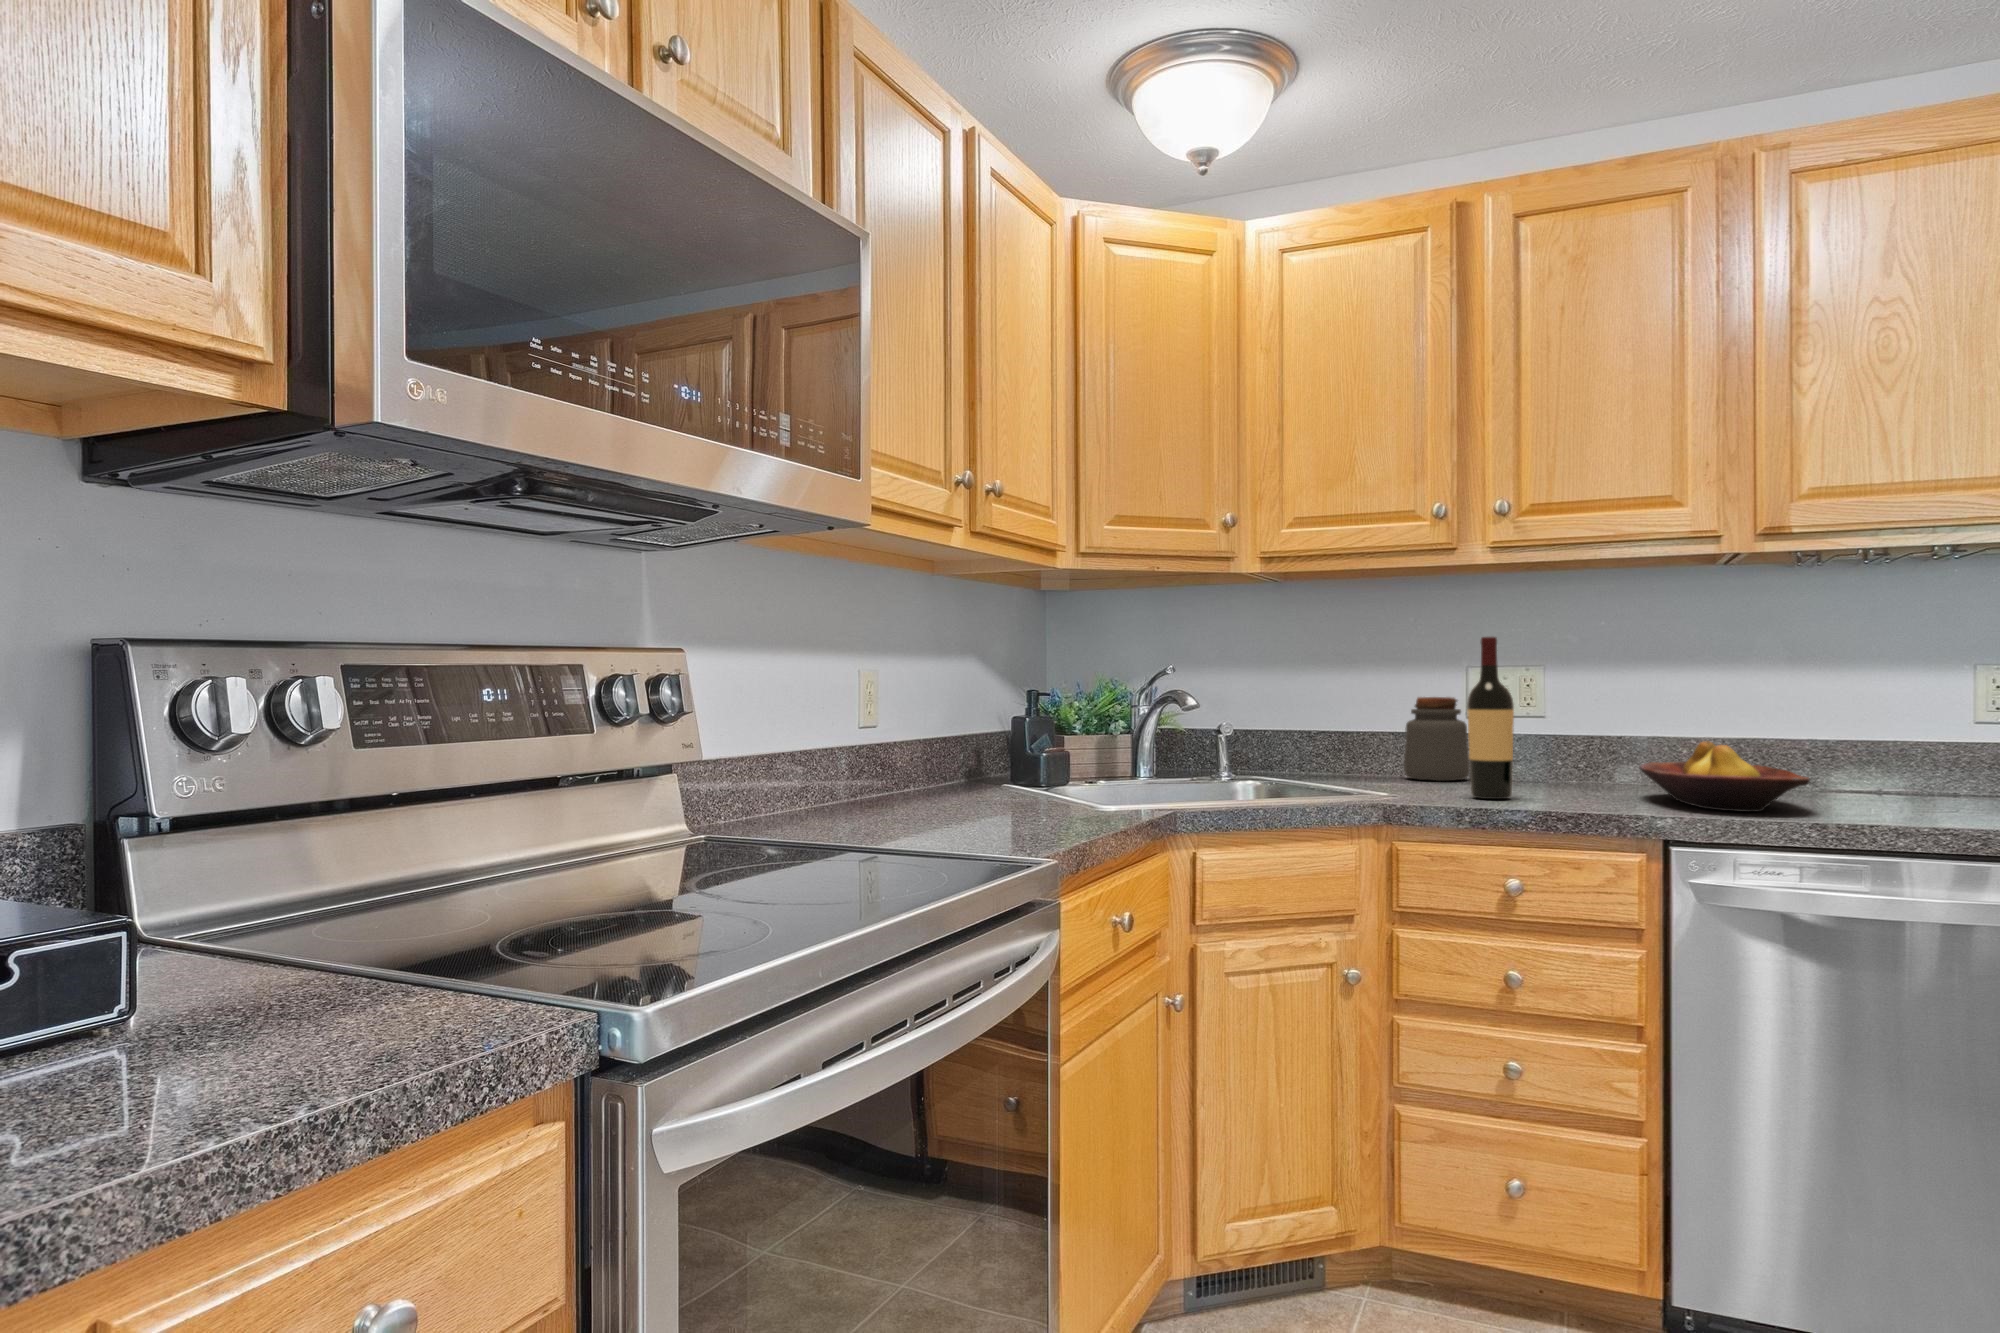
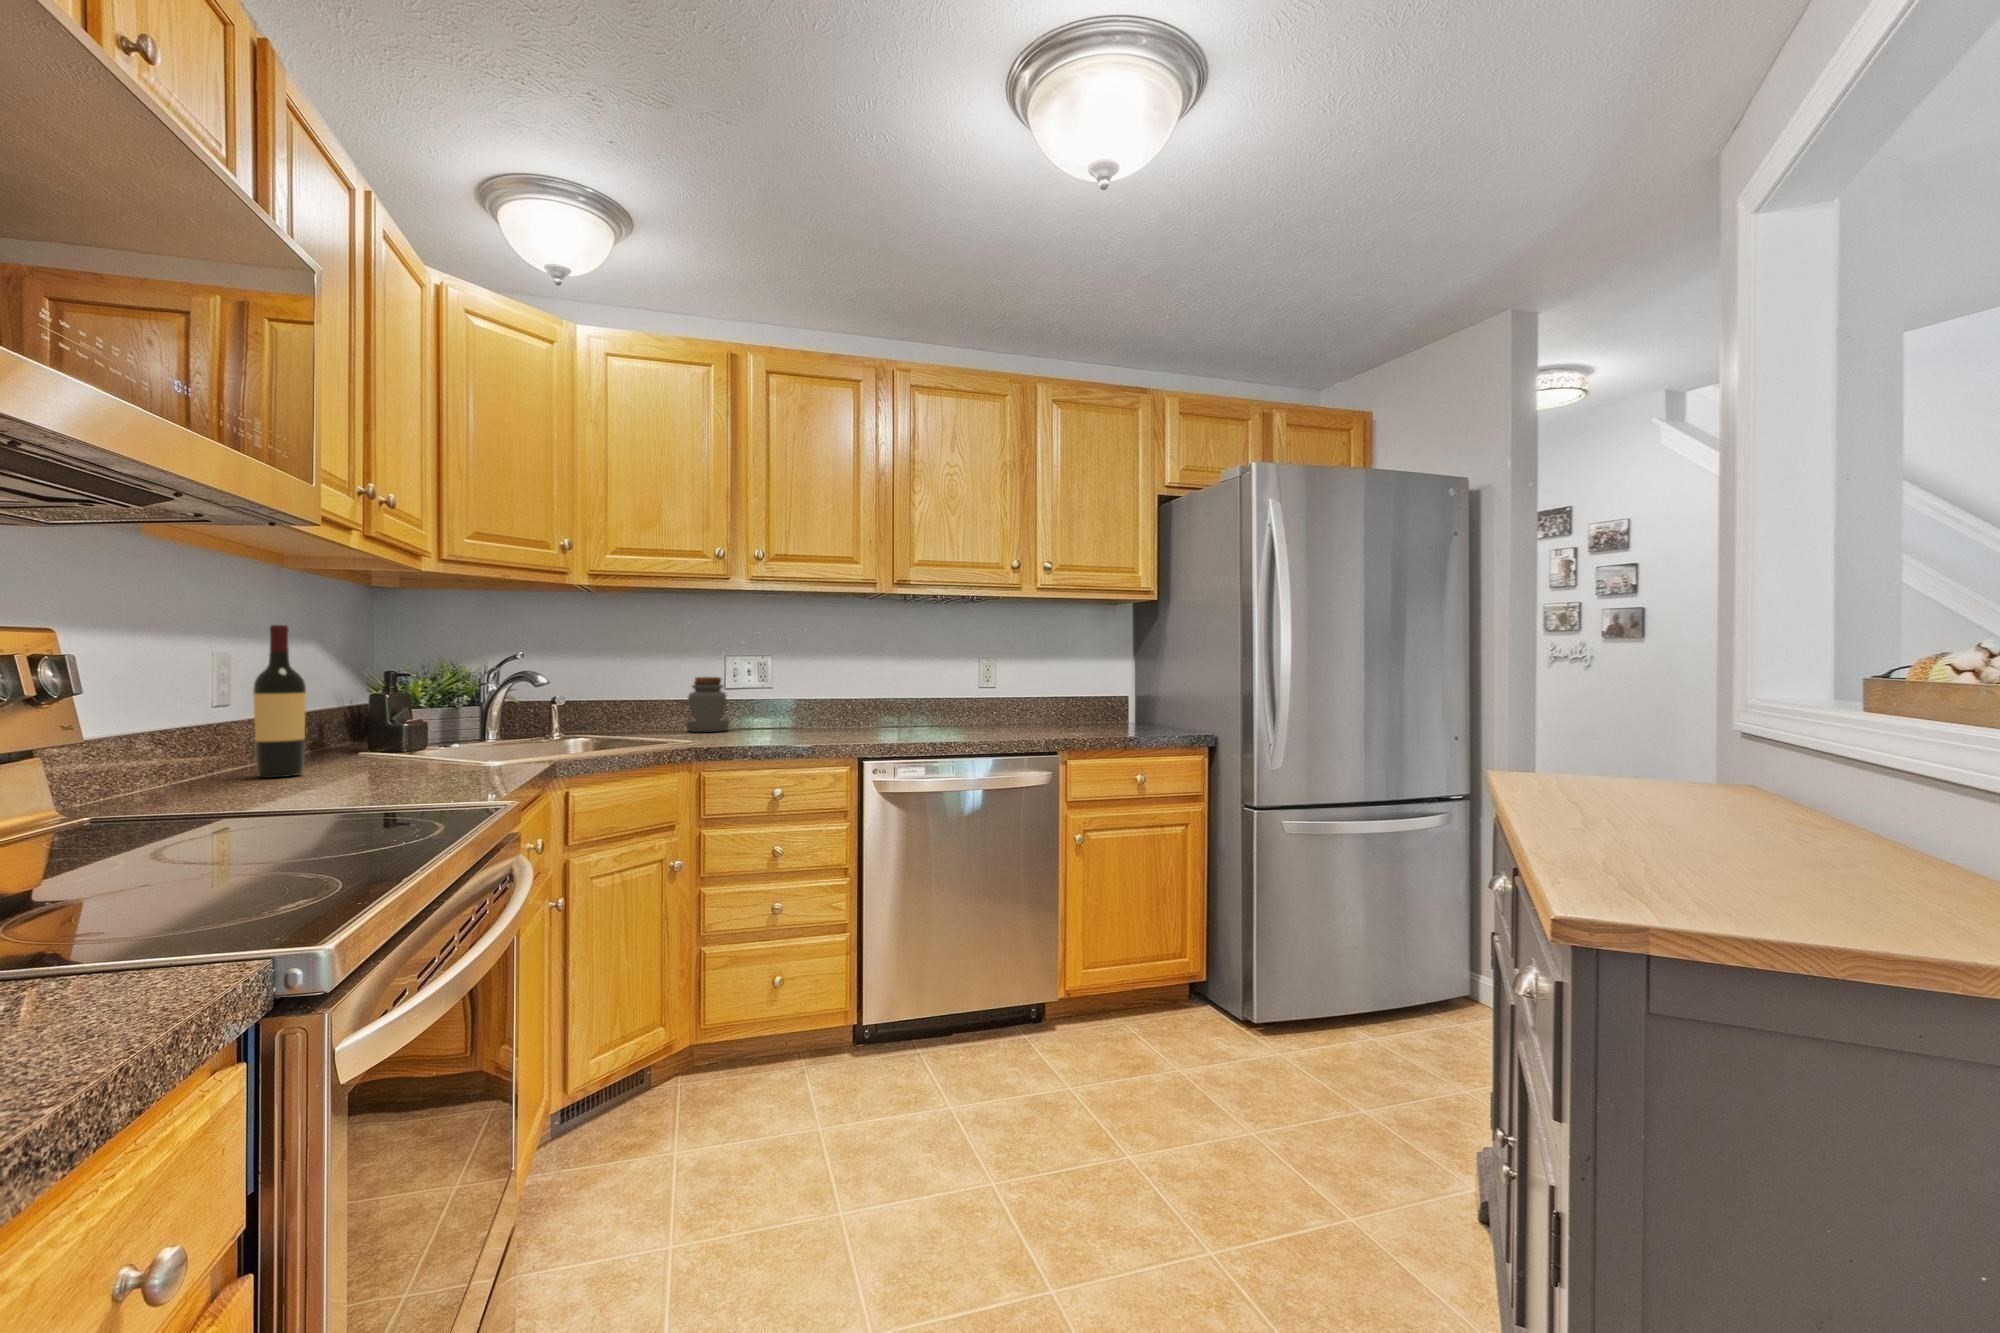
wine bottle: present [1467,637,1514,799] -> present [253,625,306,778]
fruit bowl: present [1640,741,1810,812] -> none [836,701,924,739]

